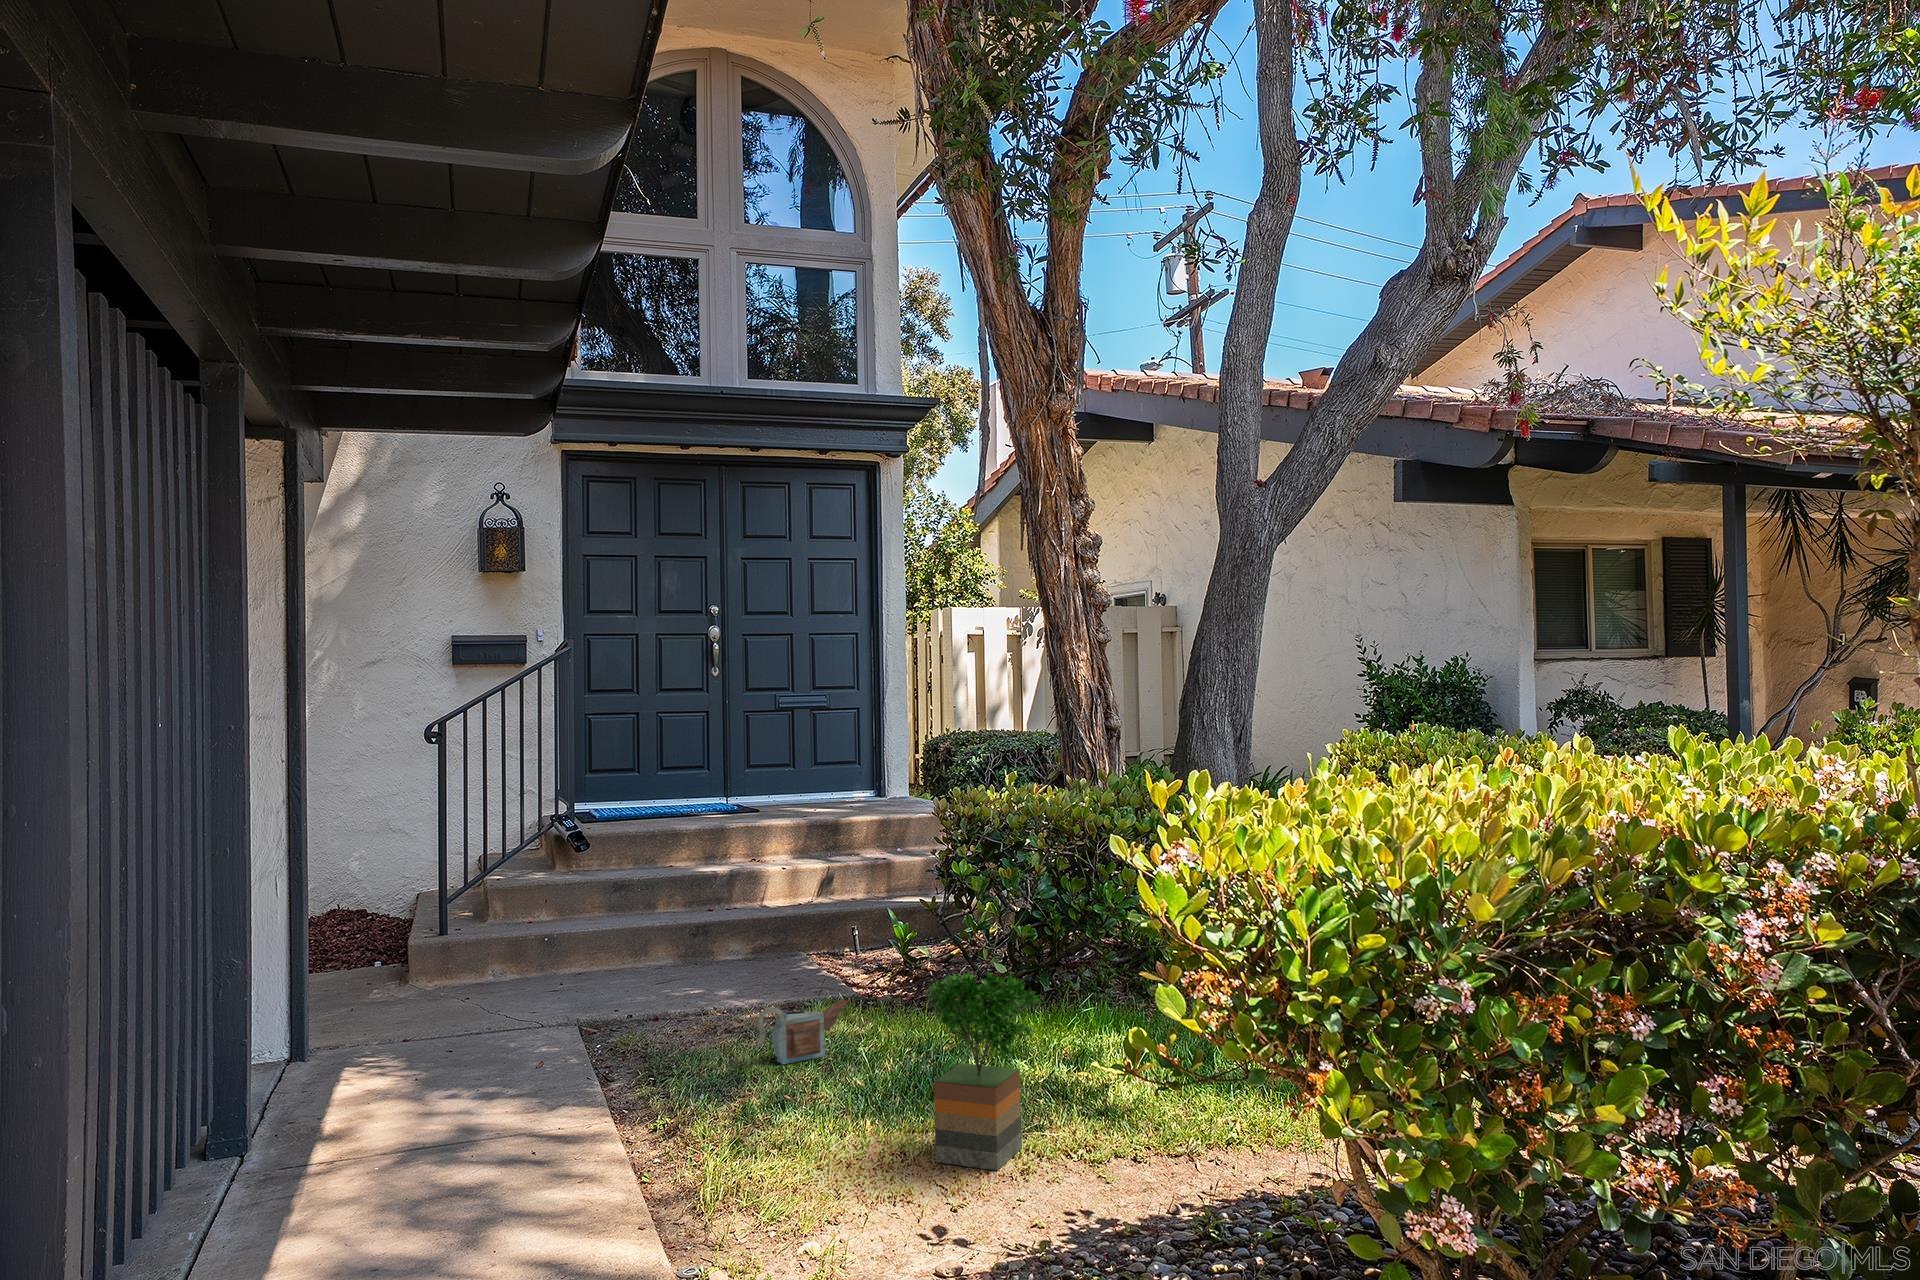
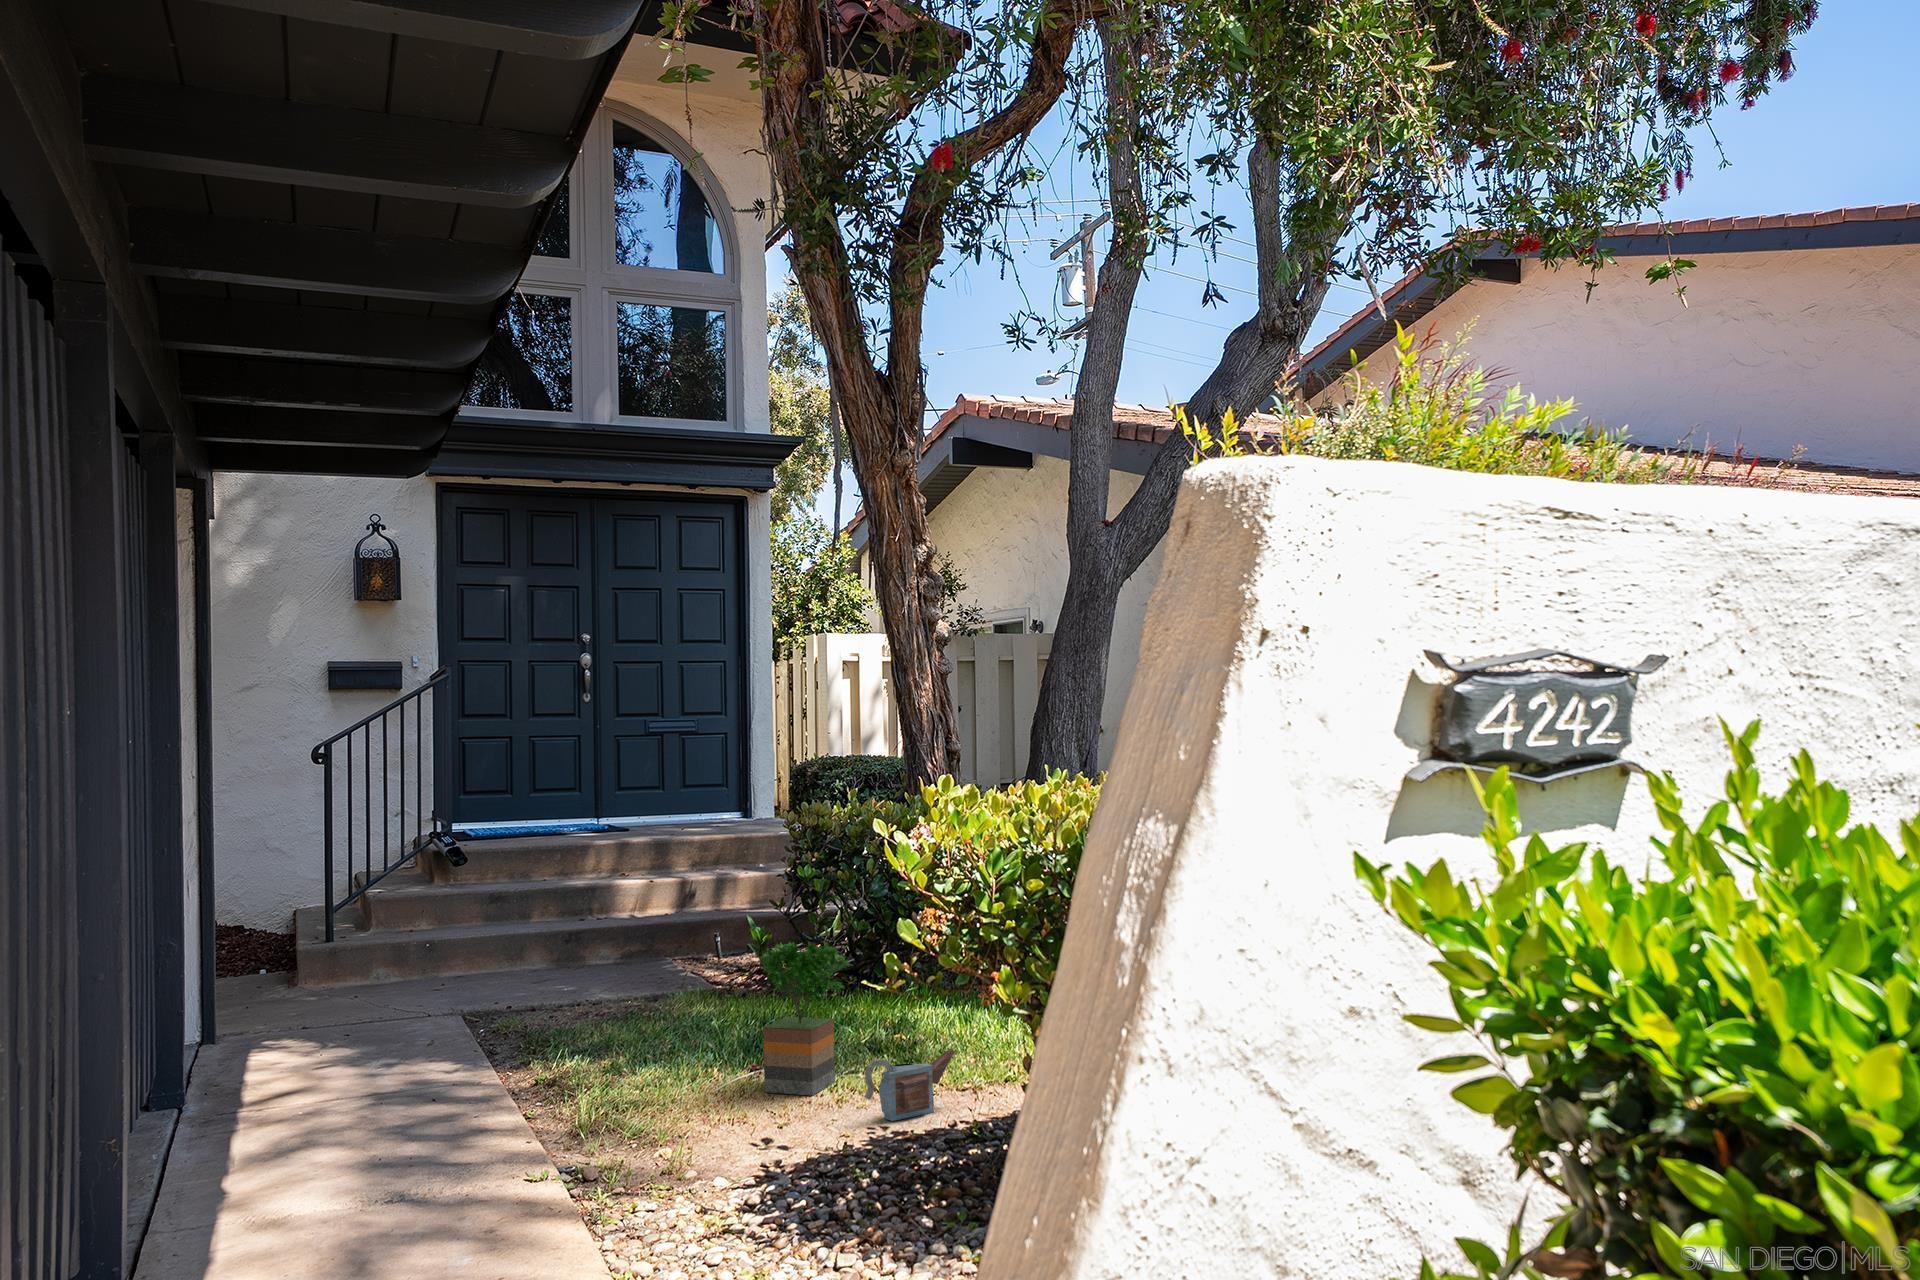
watering can: present [757,998,847,1064] -> present [865,1048,955,1121]

